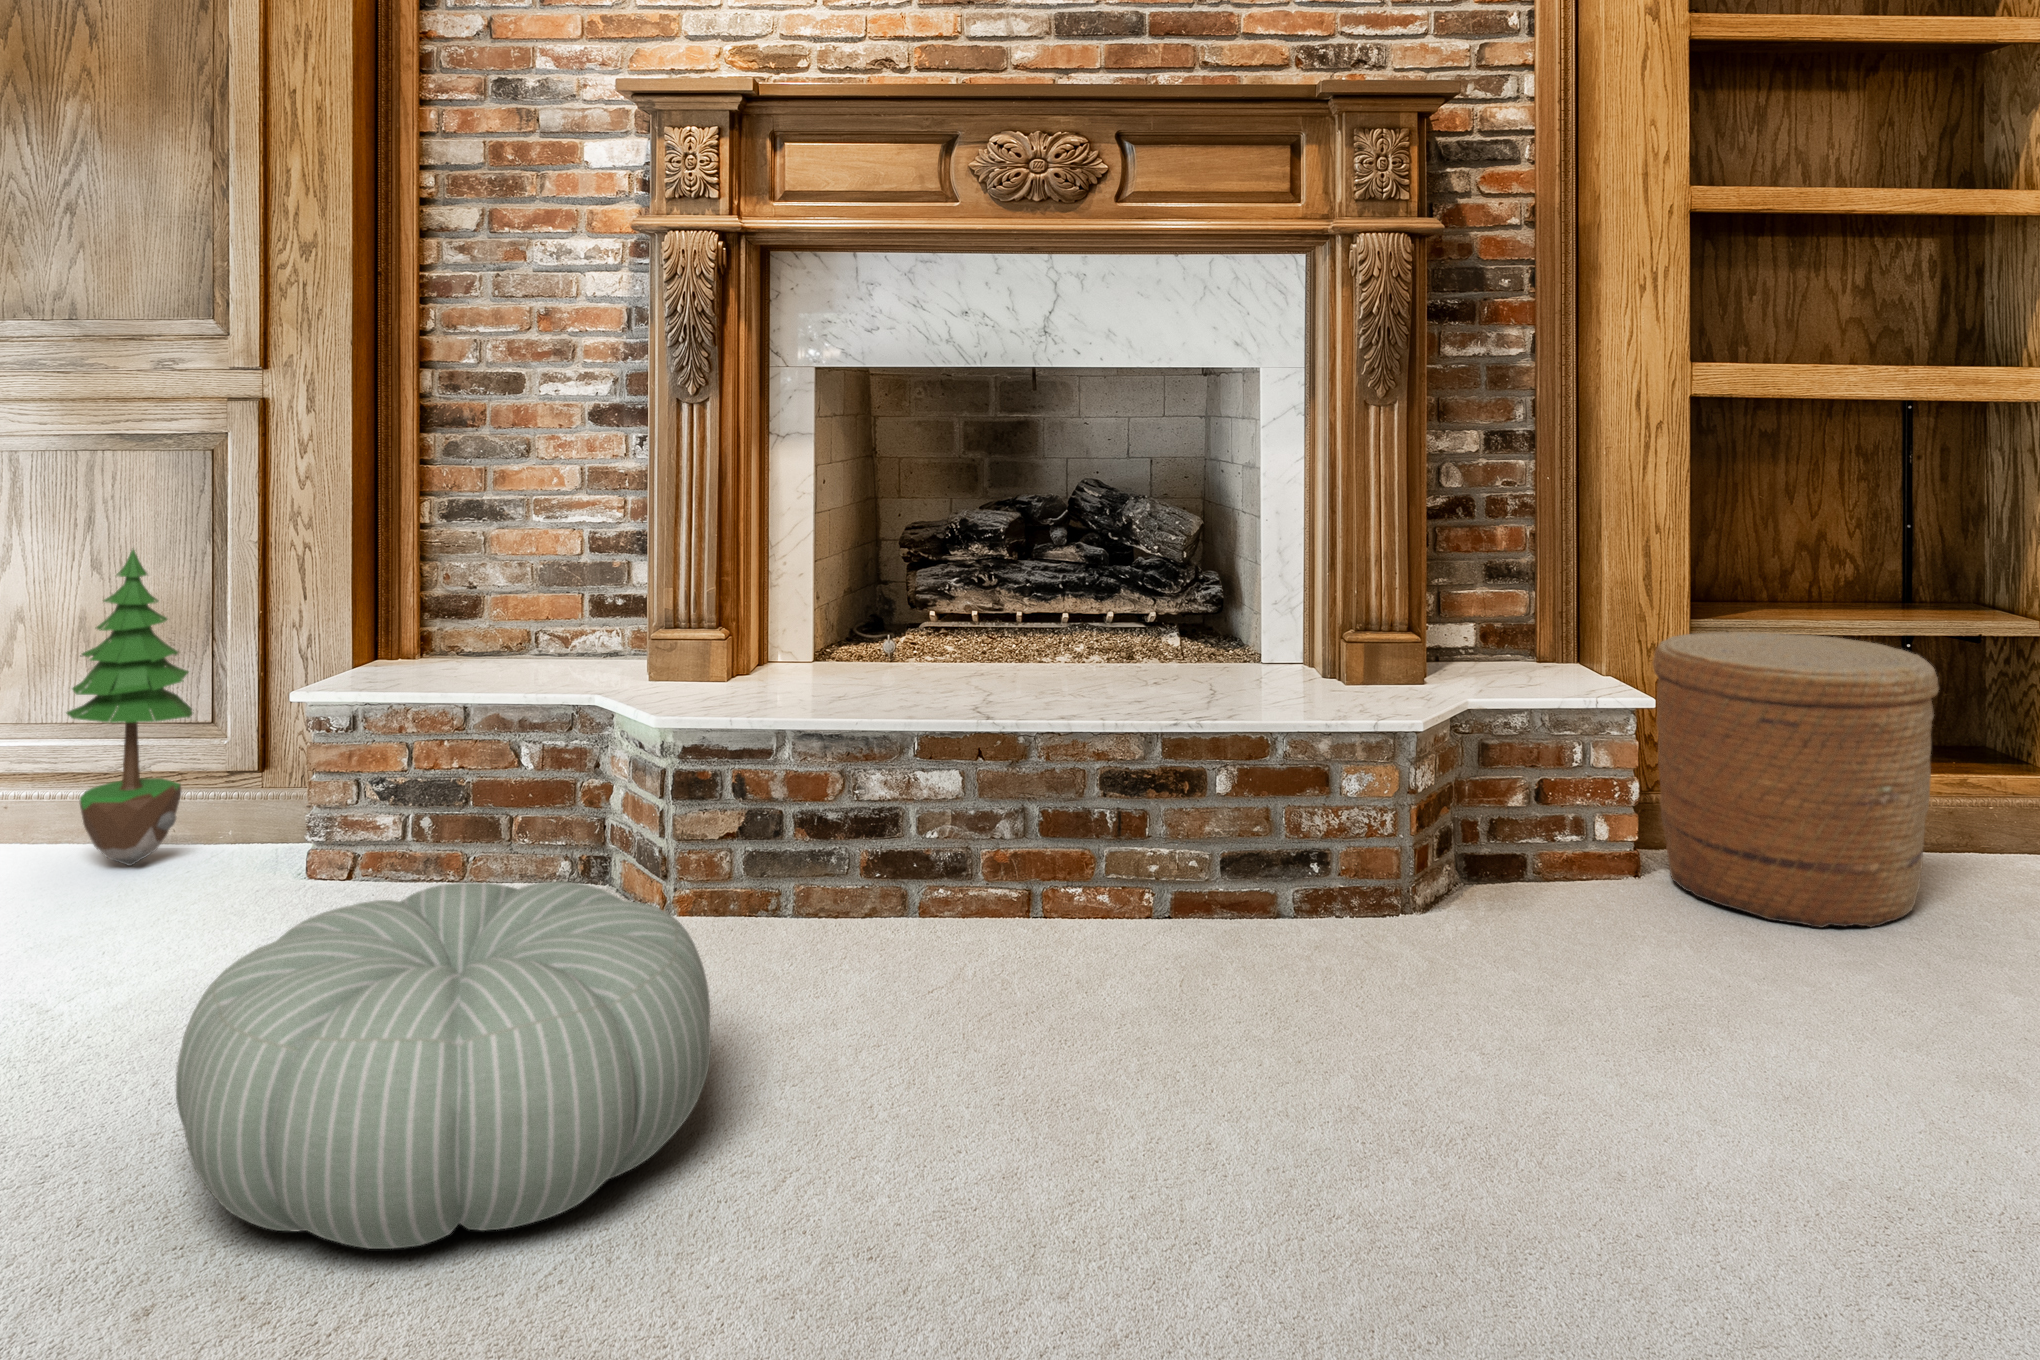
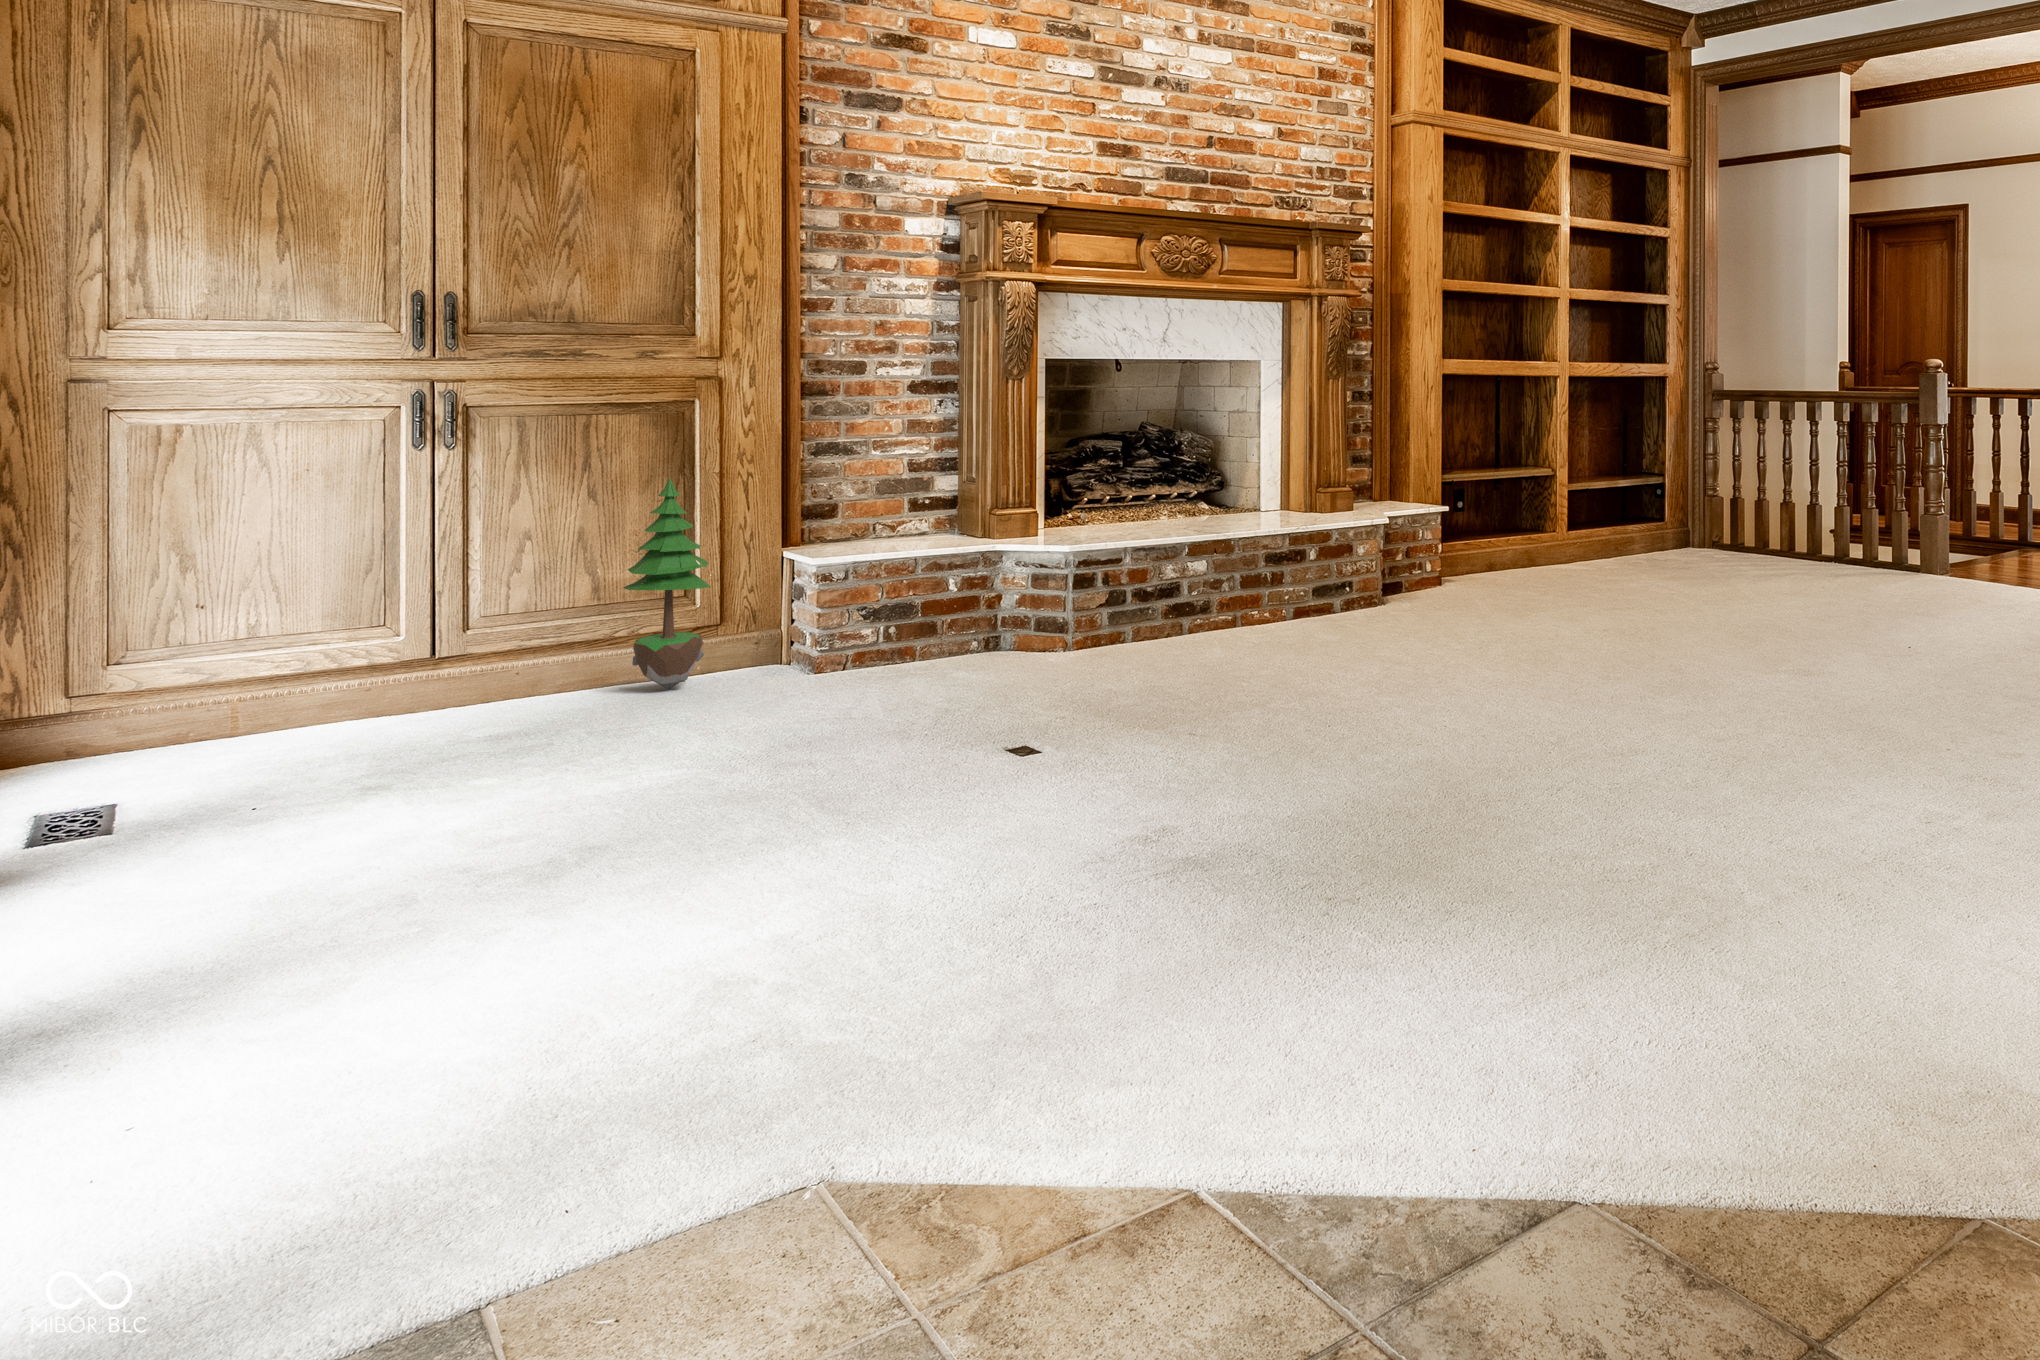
woven basket: present [1652,632,1939,928] -> none [1438,474,1546,587]
pouf: present [176,881,711,1249] -> none [1073,594,1298,717]

